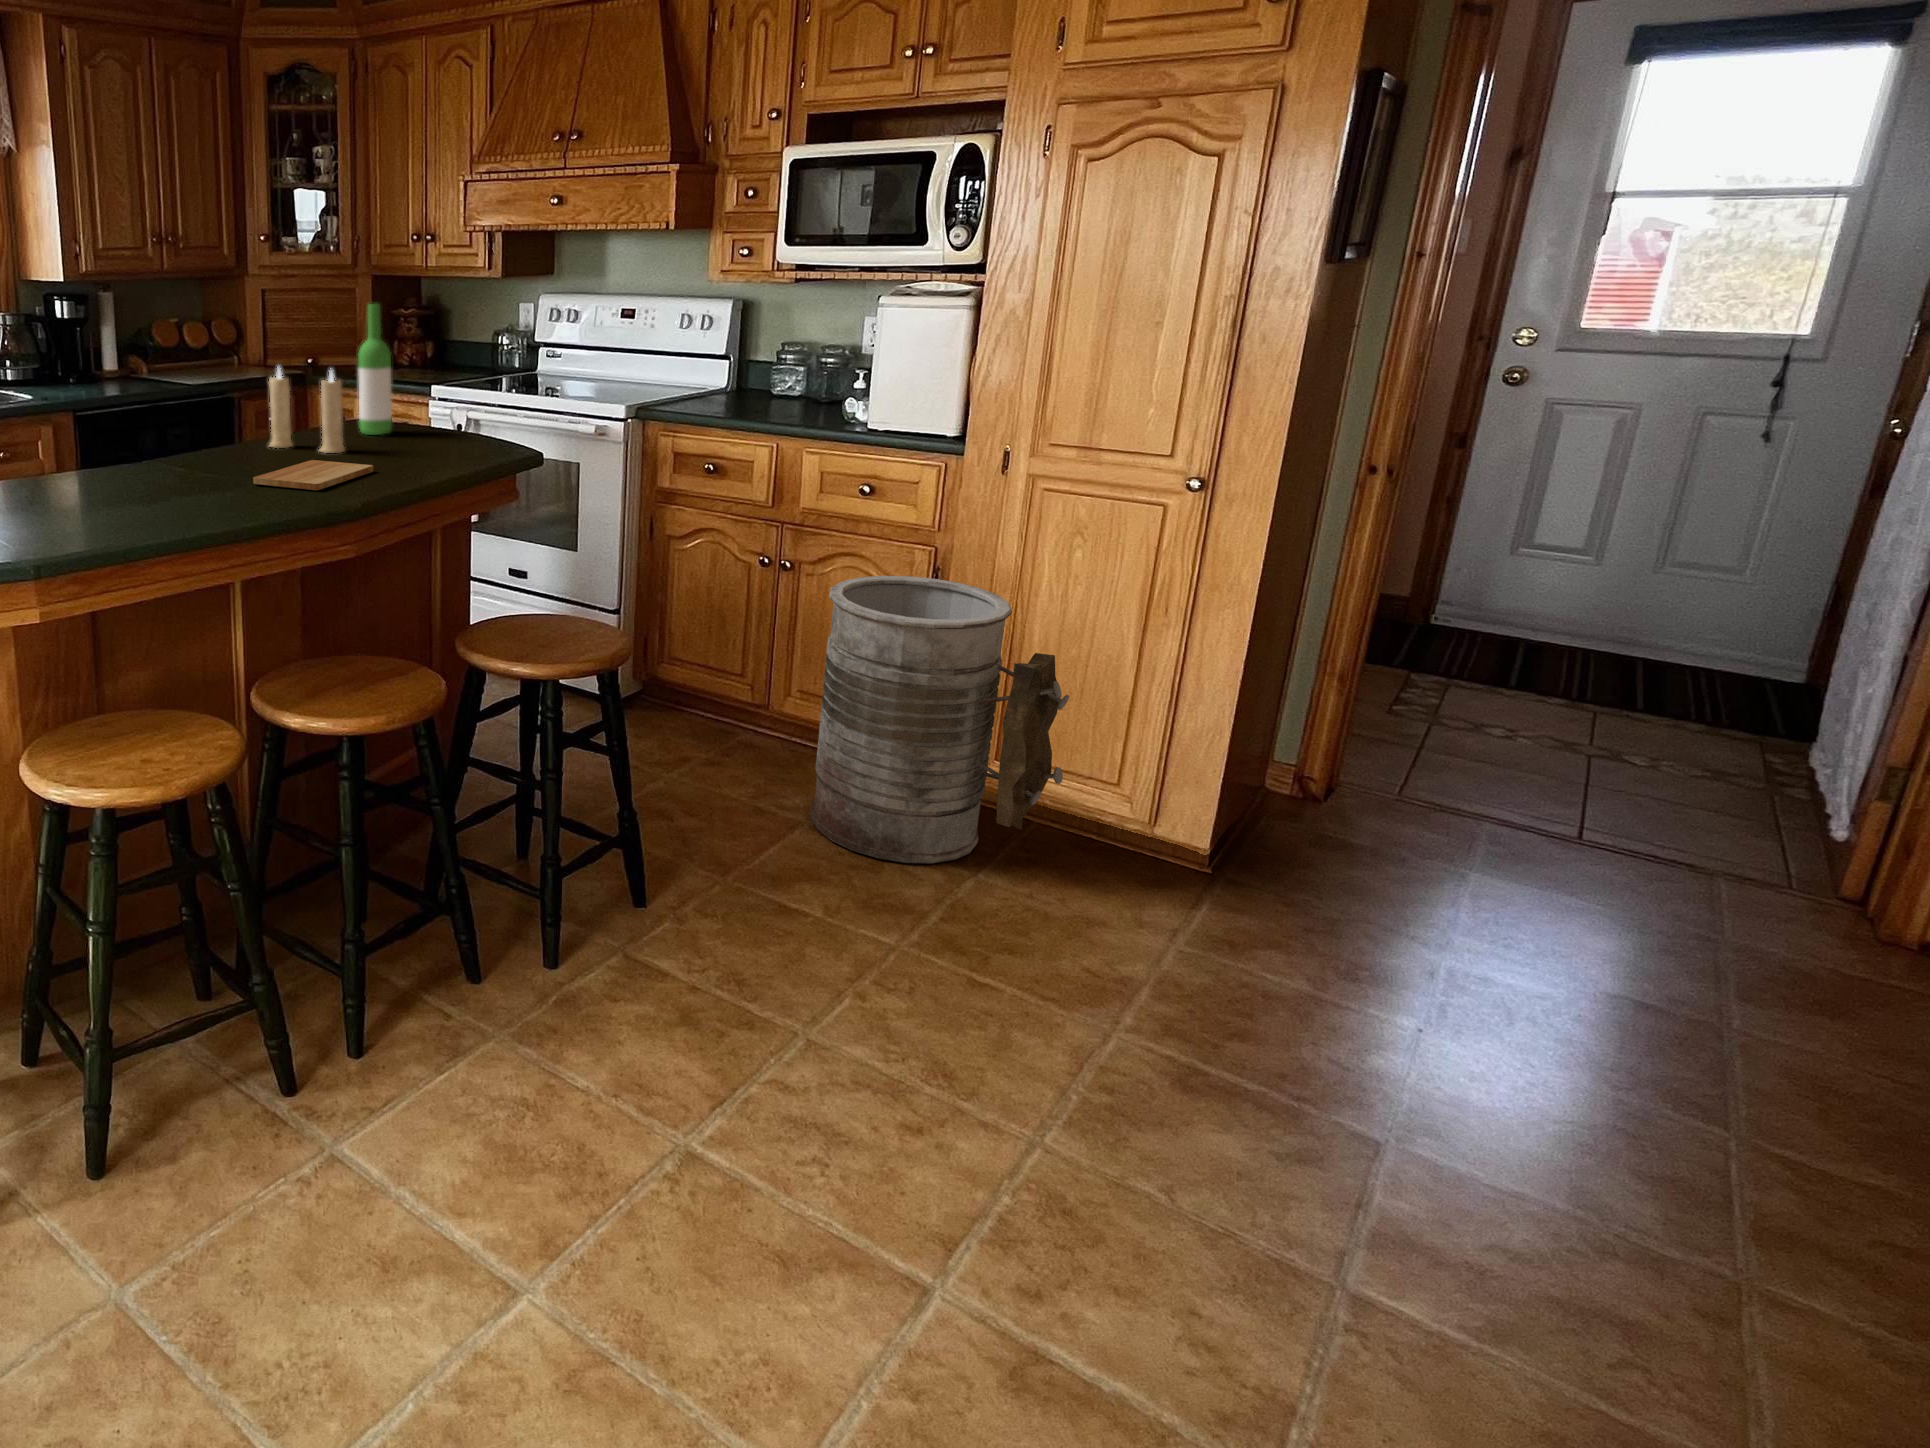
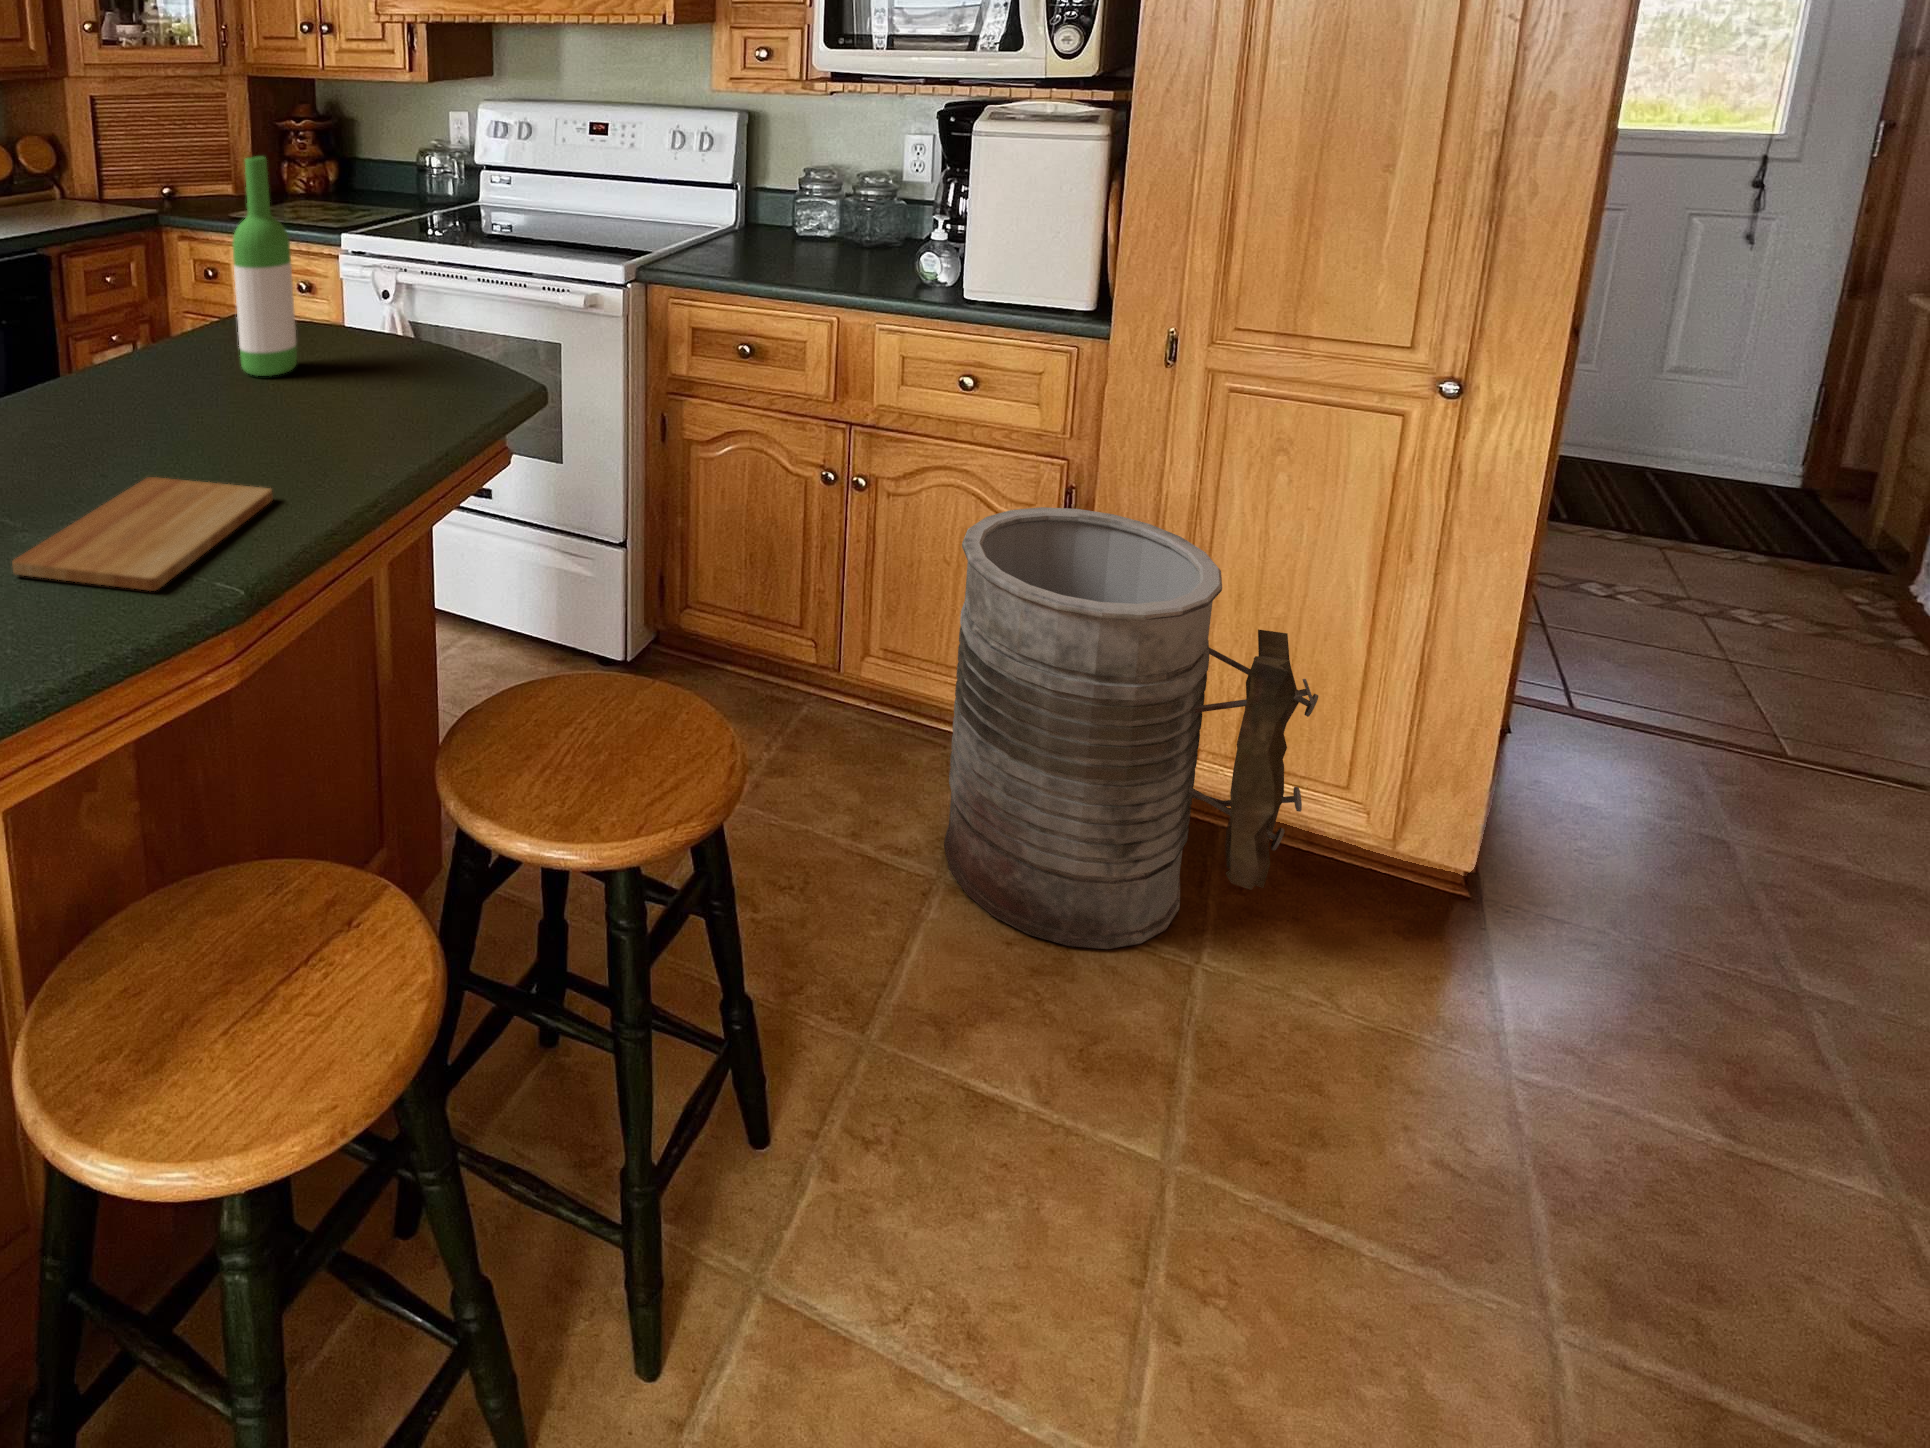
candle: present [269,368,345,453] -> none [59,272,217,439]

